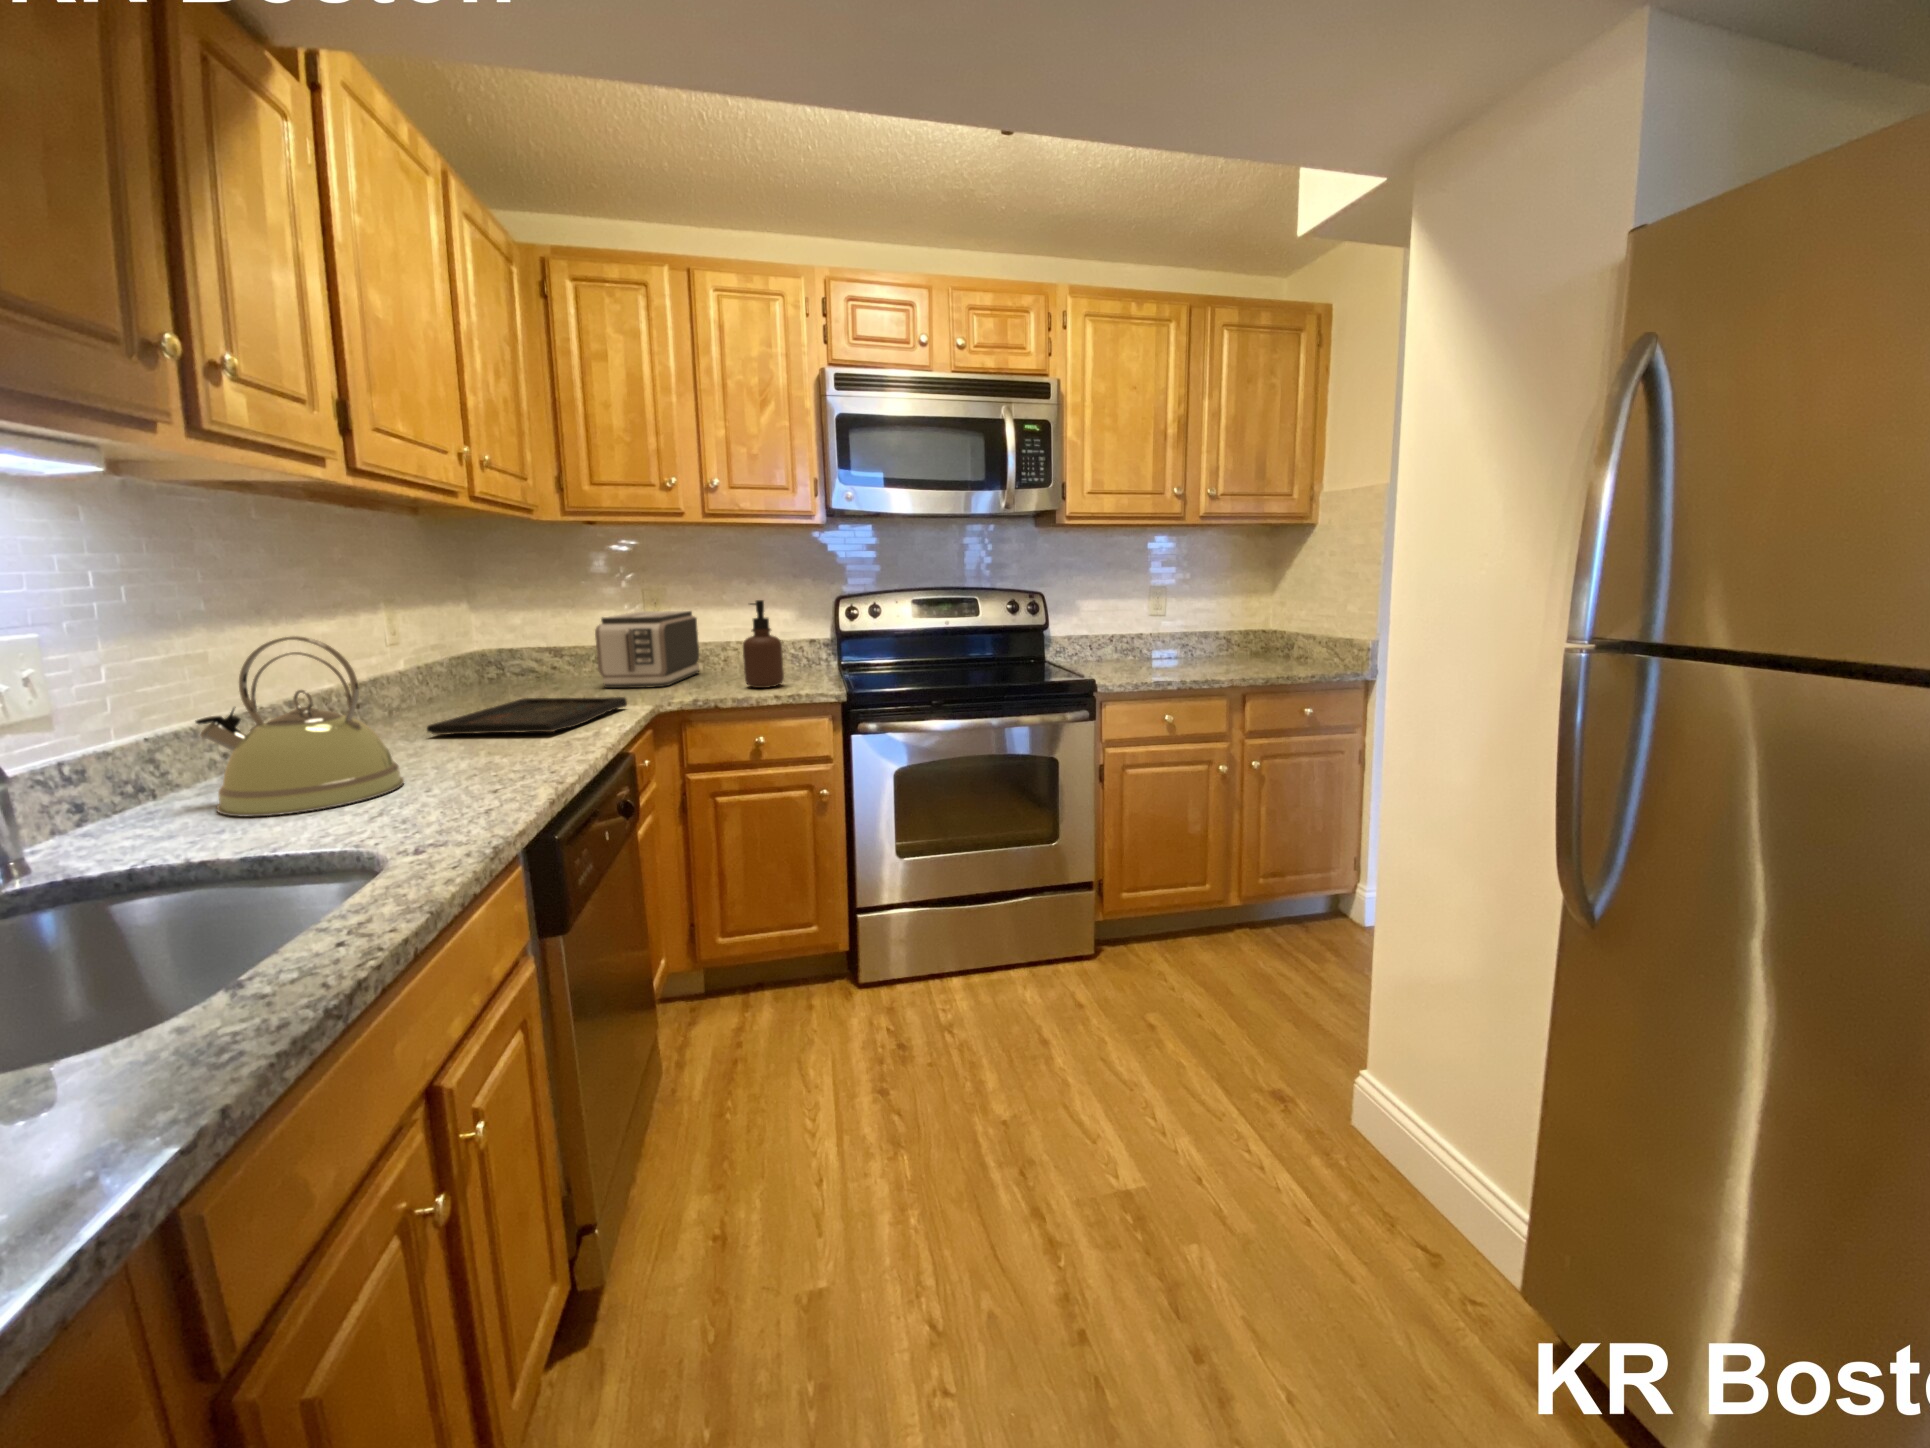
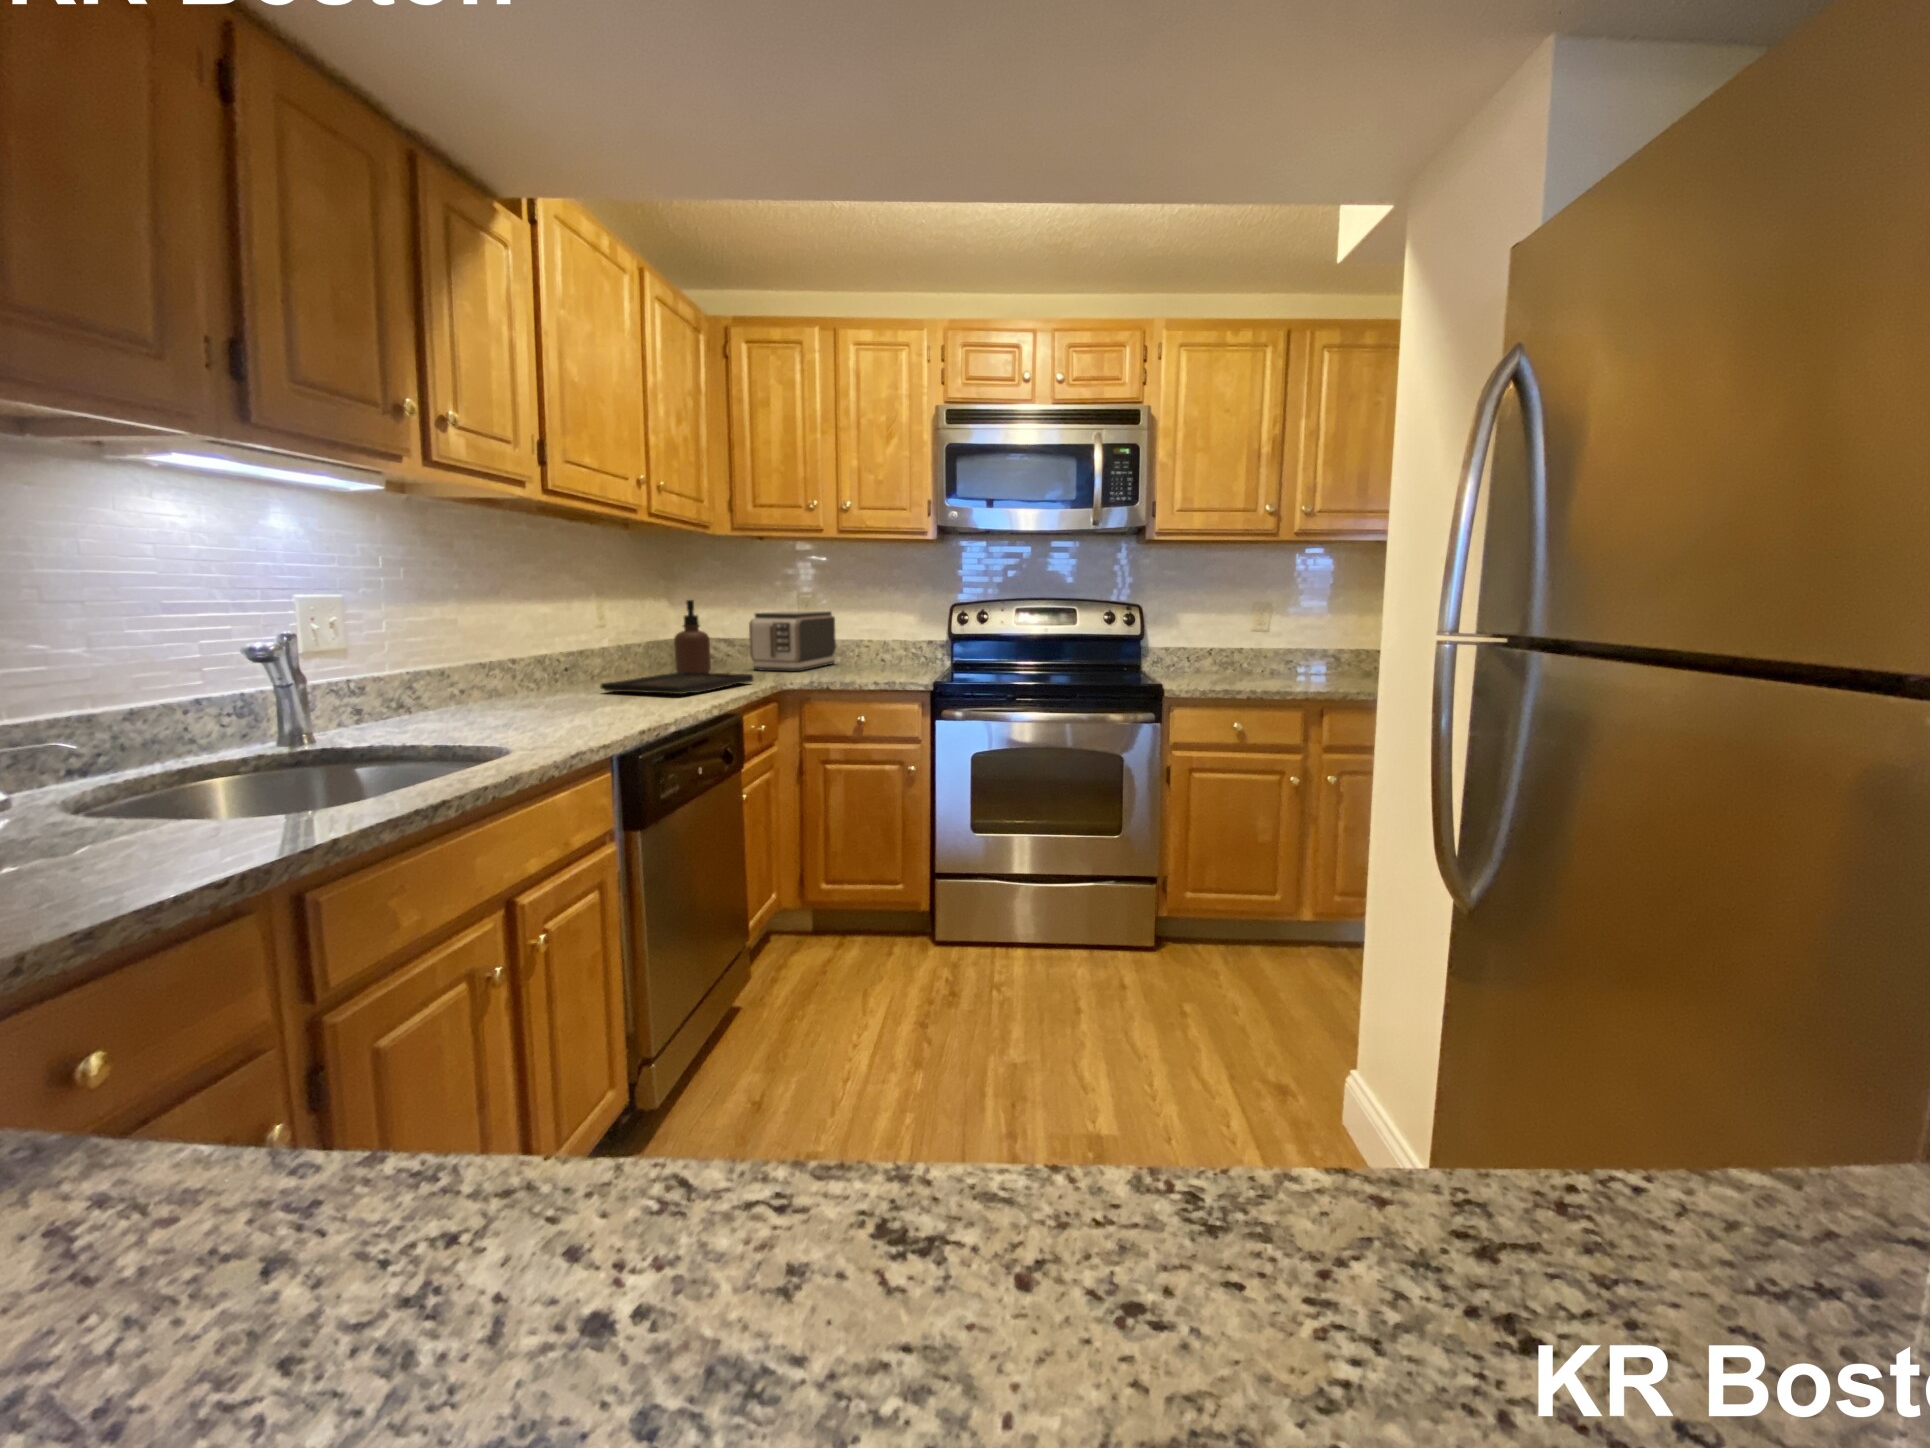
soap dispenser: present [743,600,784,688] -> present [674,600,711,672]
kettle: present [195,636,404,816] -> none [430,605,557,729]

